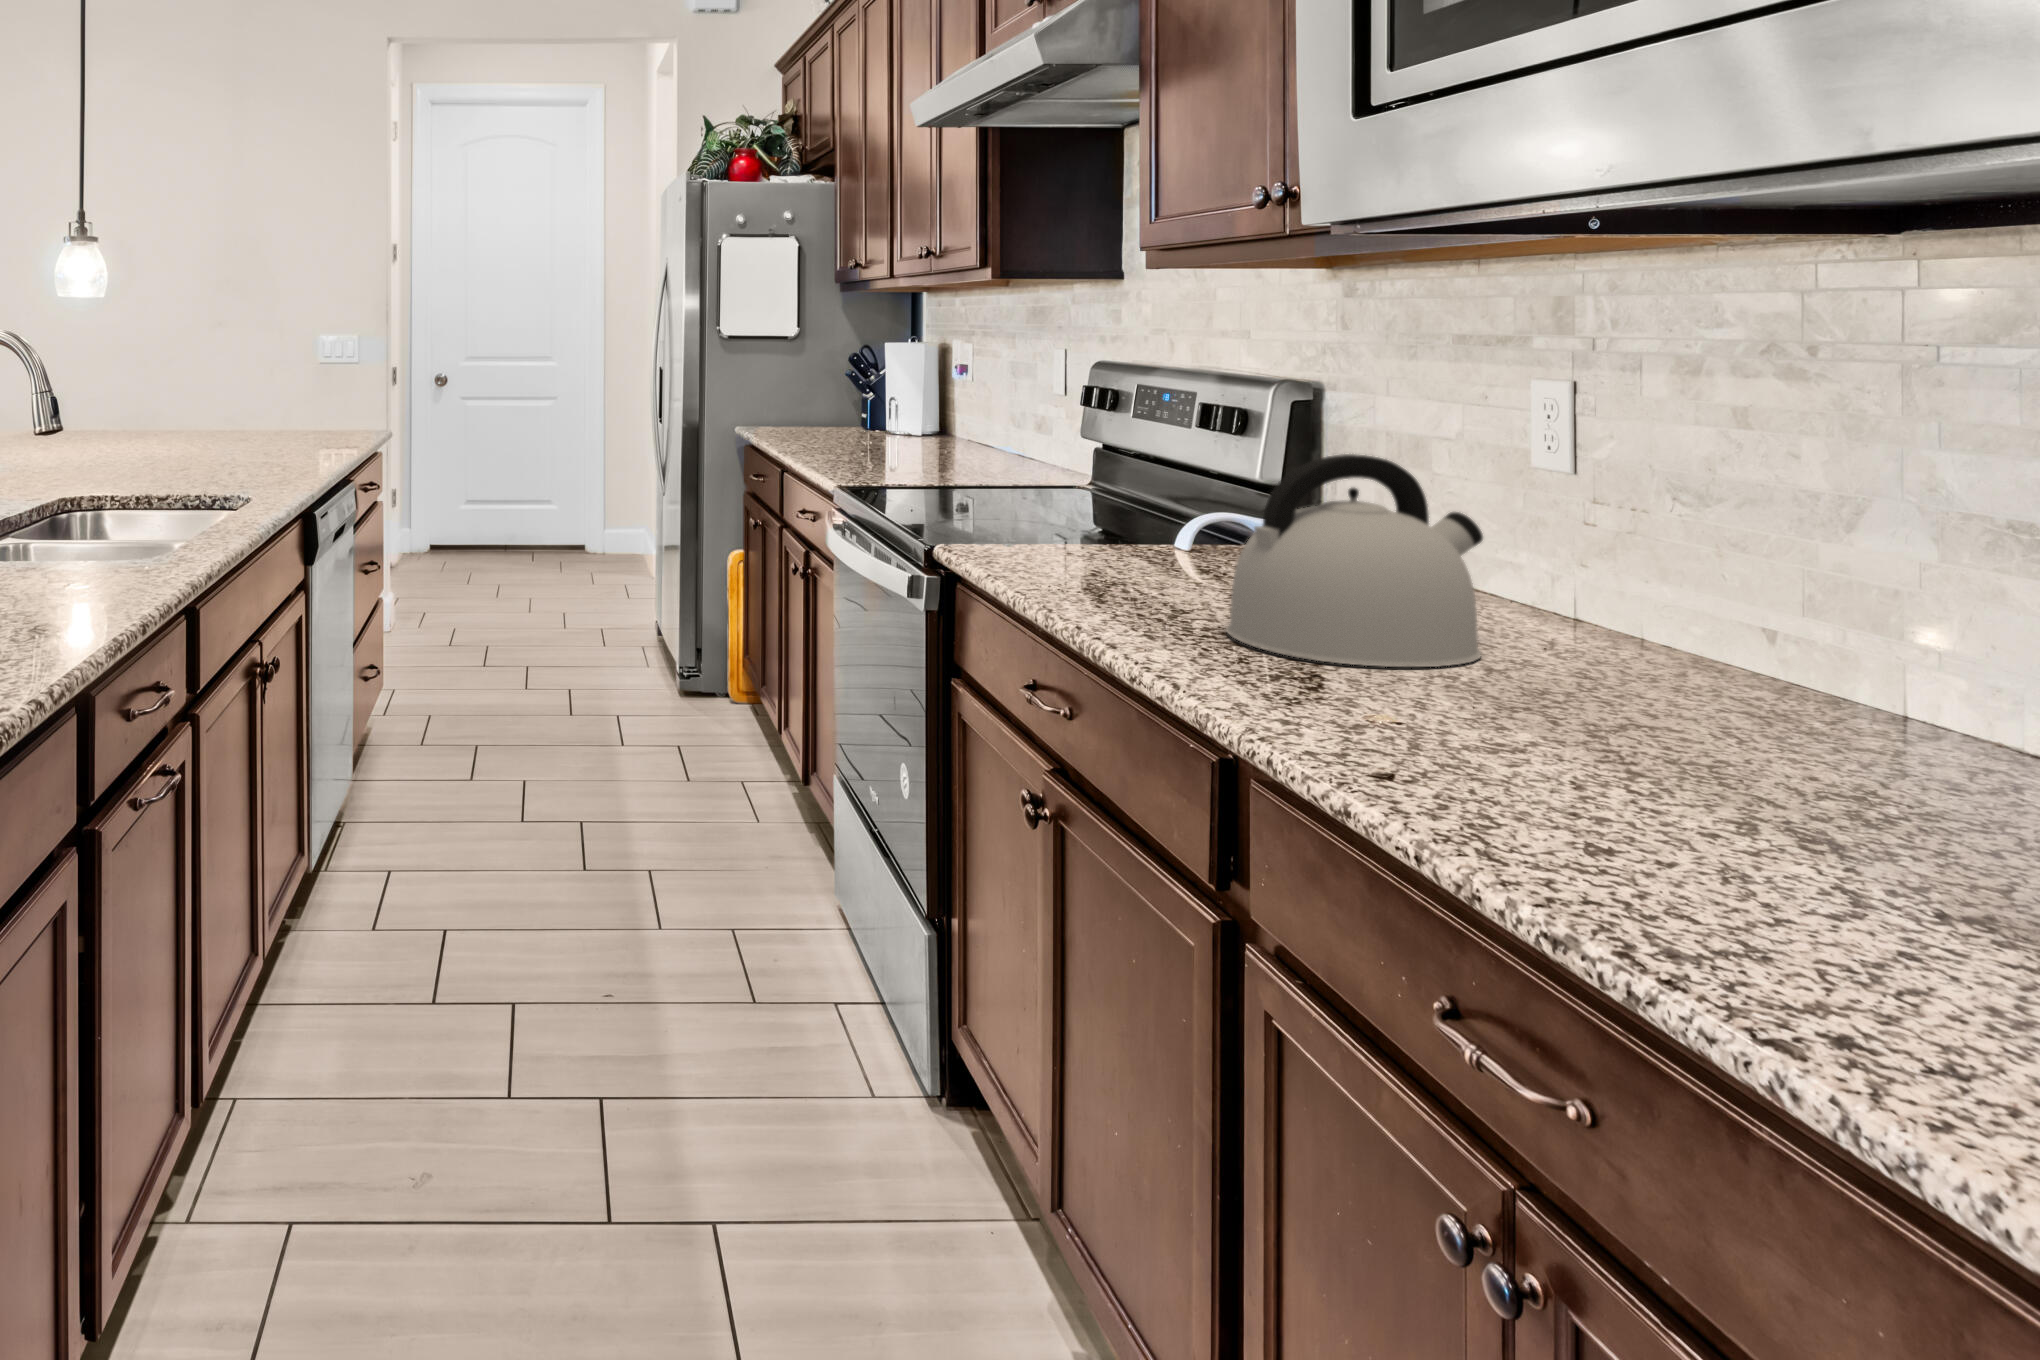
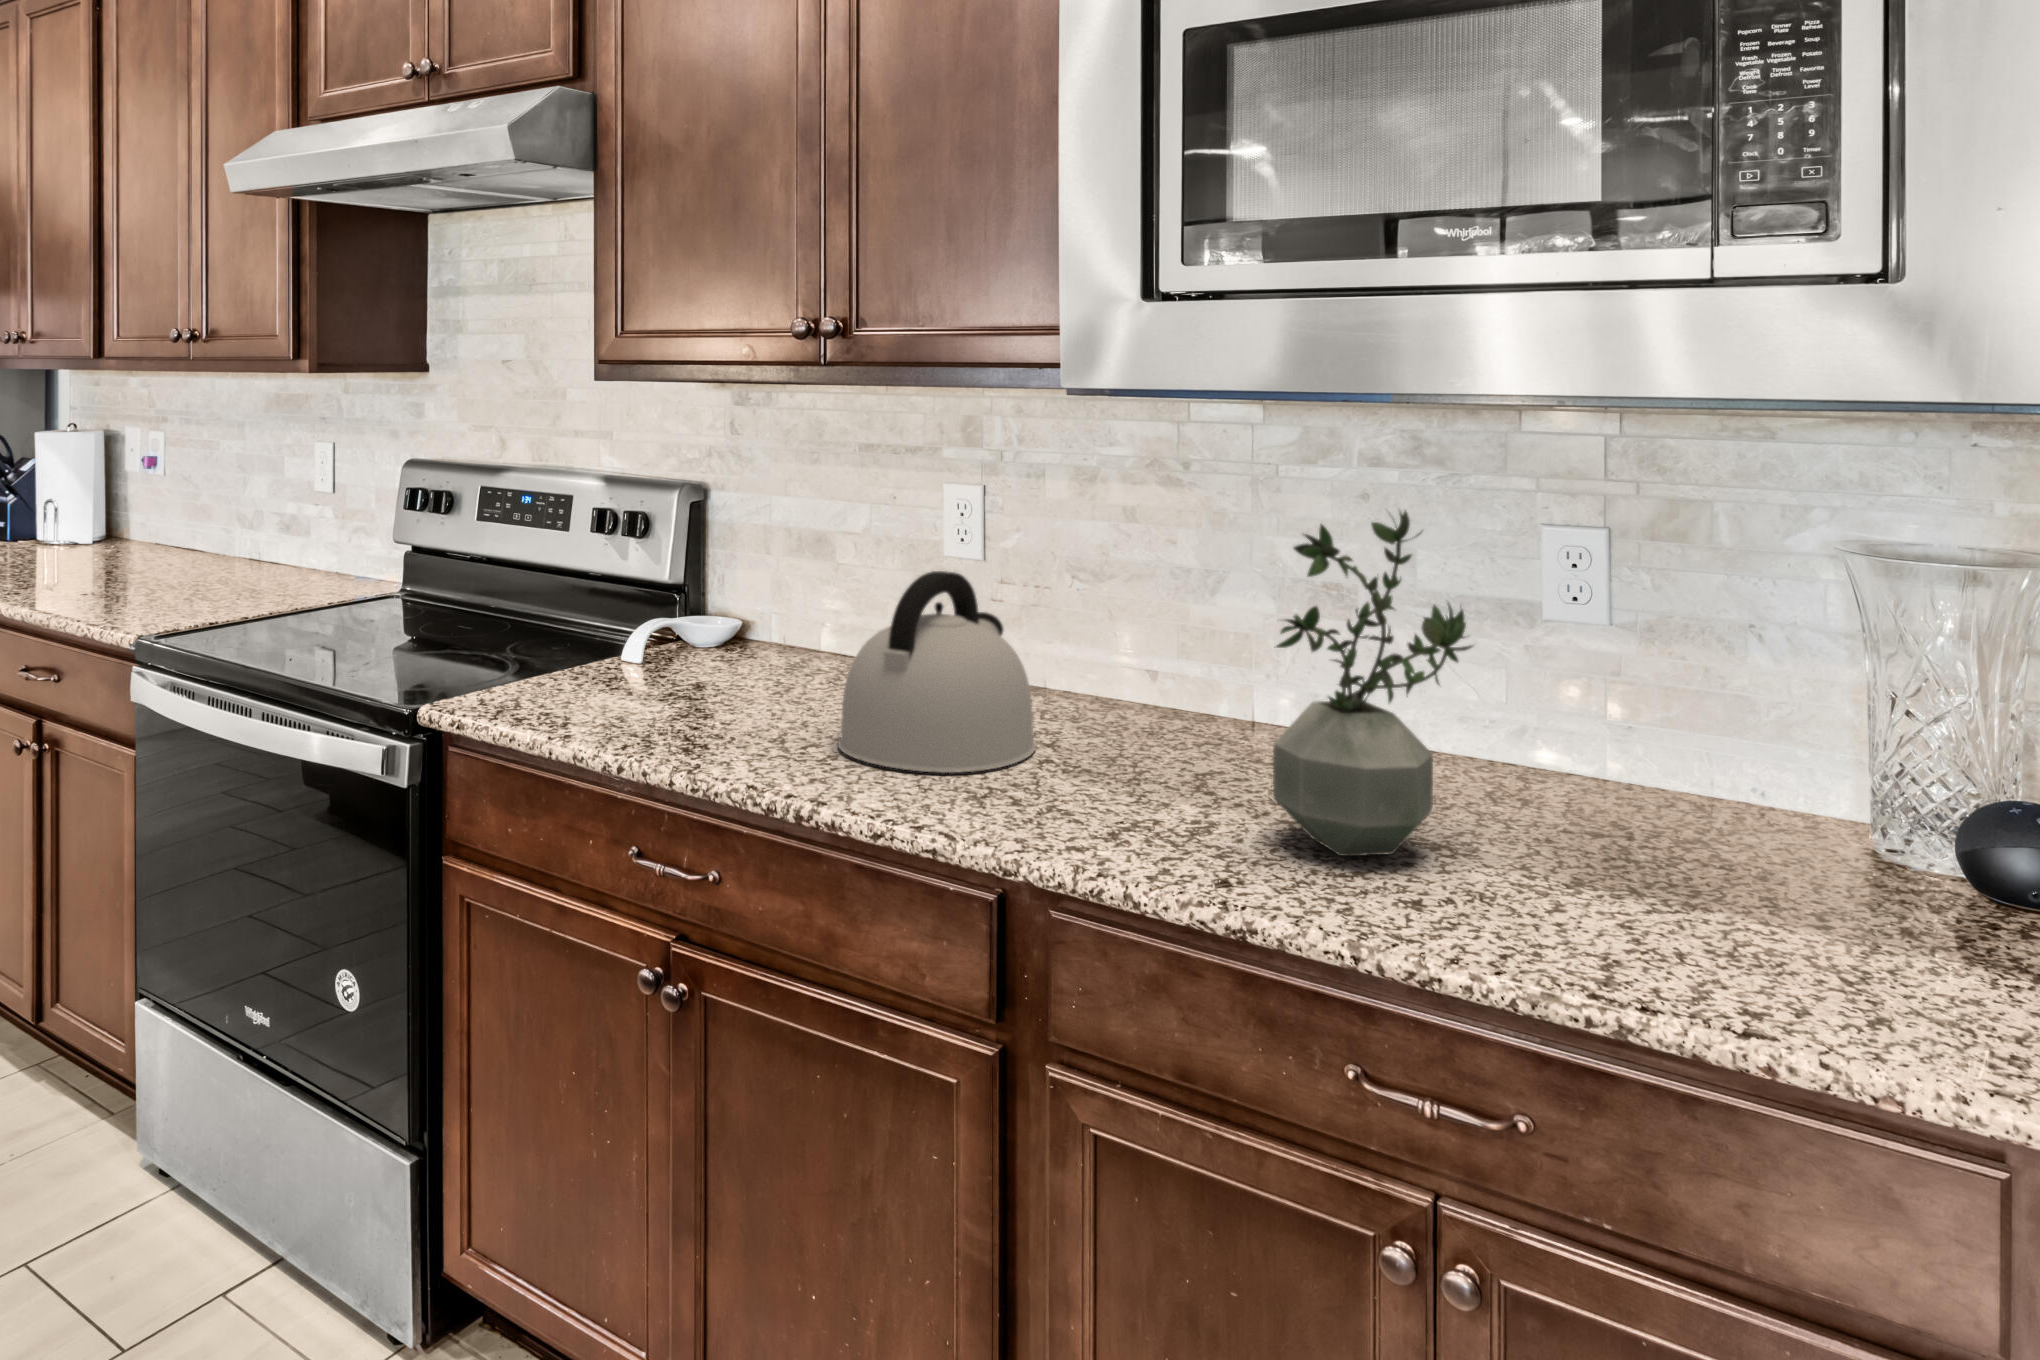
potted plant: none [1532,373,1910,817] -> present [1273,510,1473,856]

